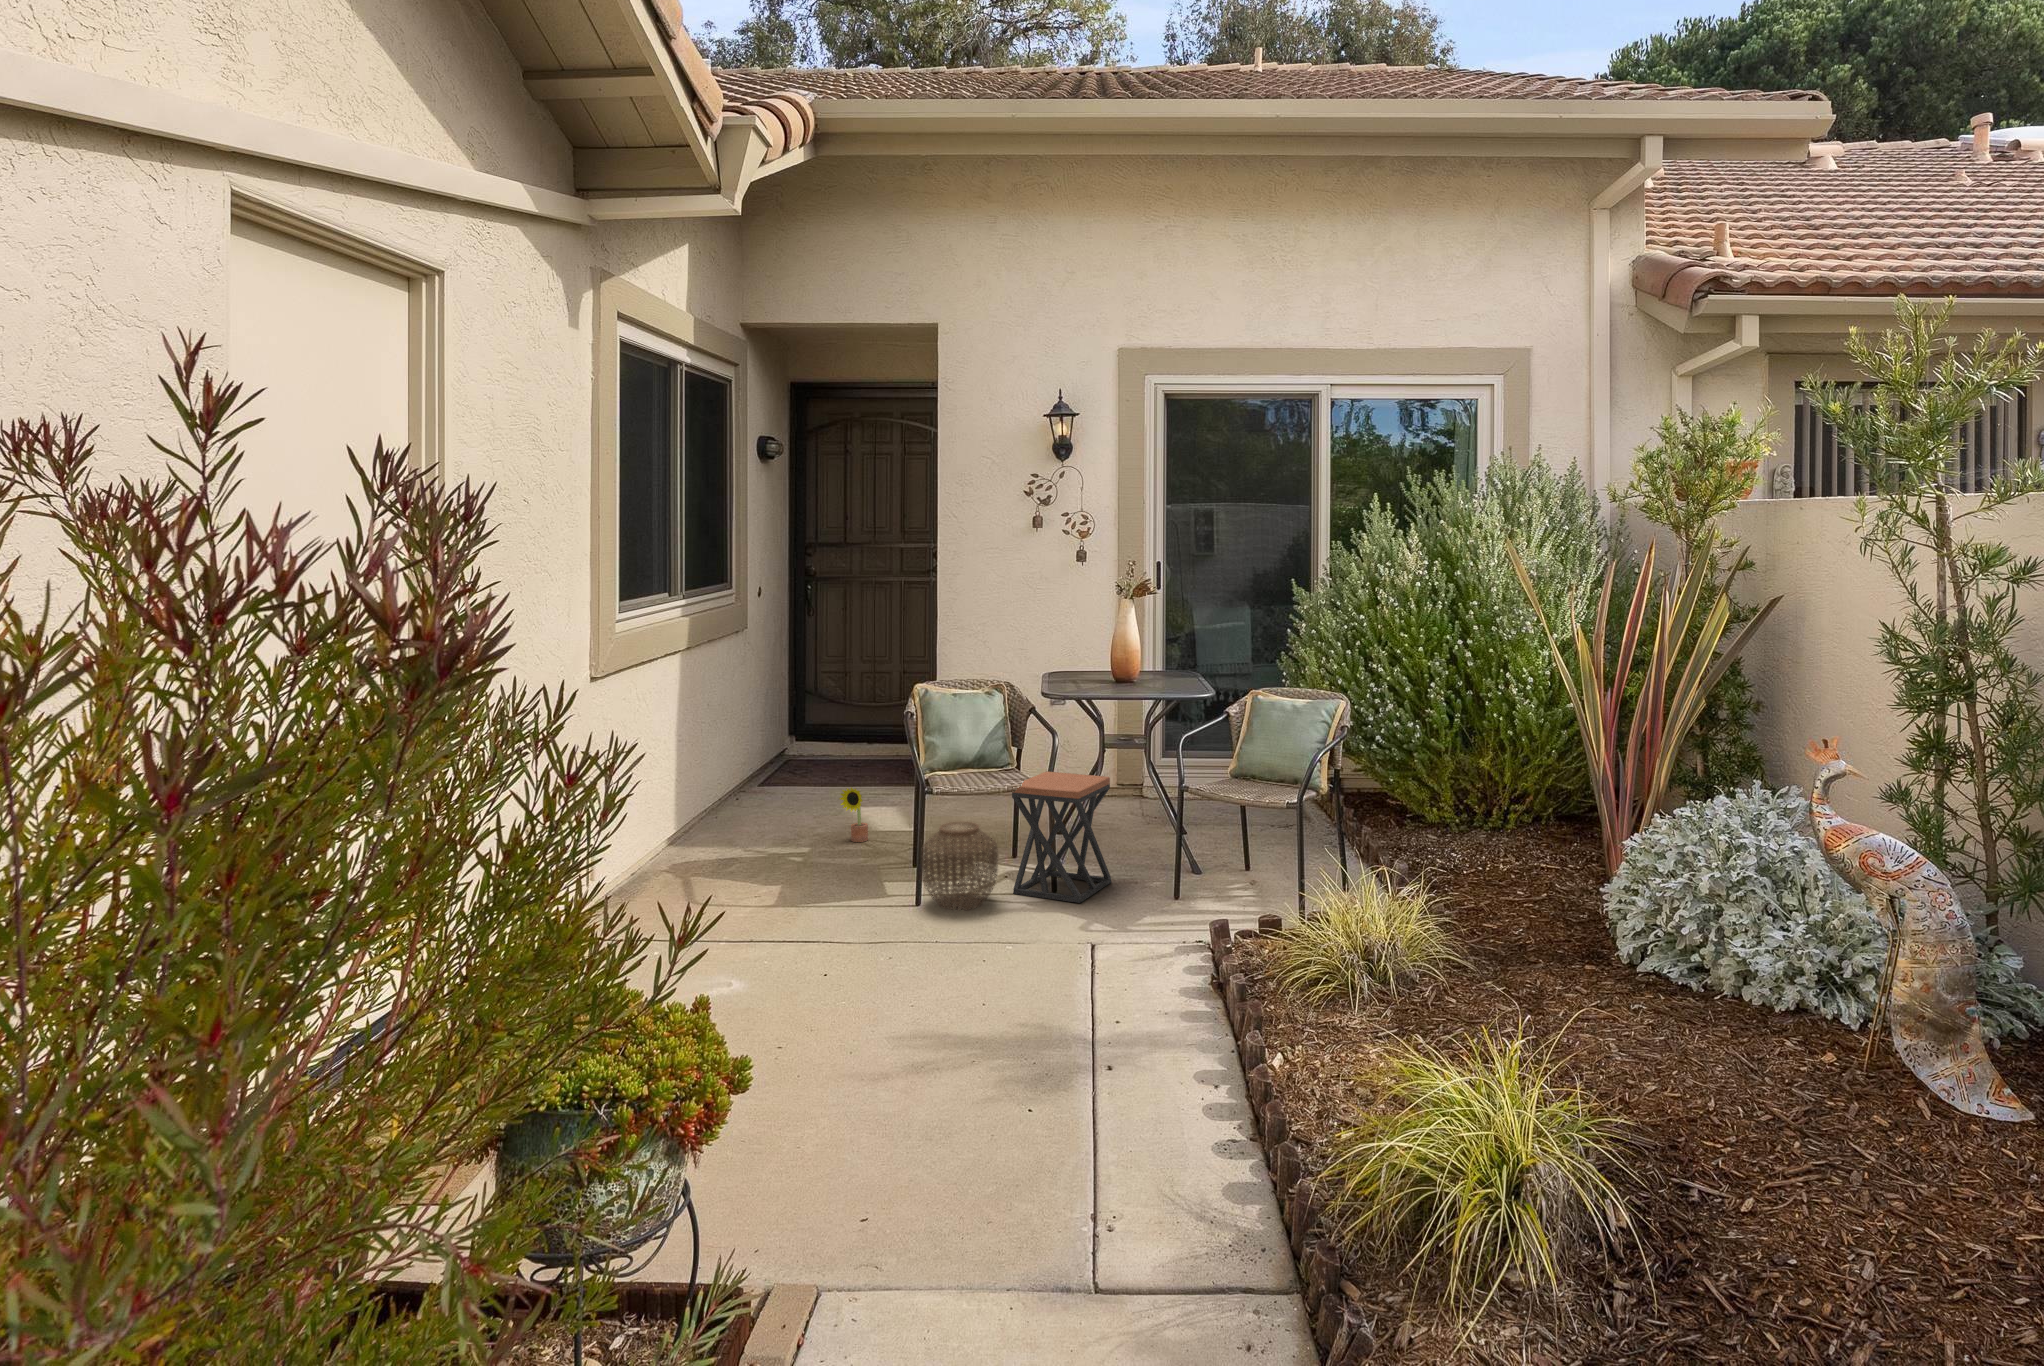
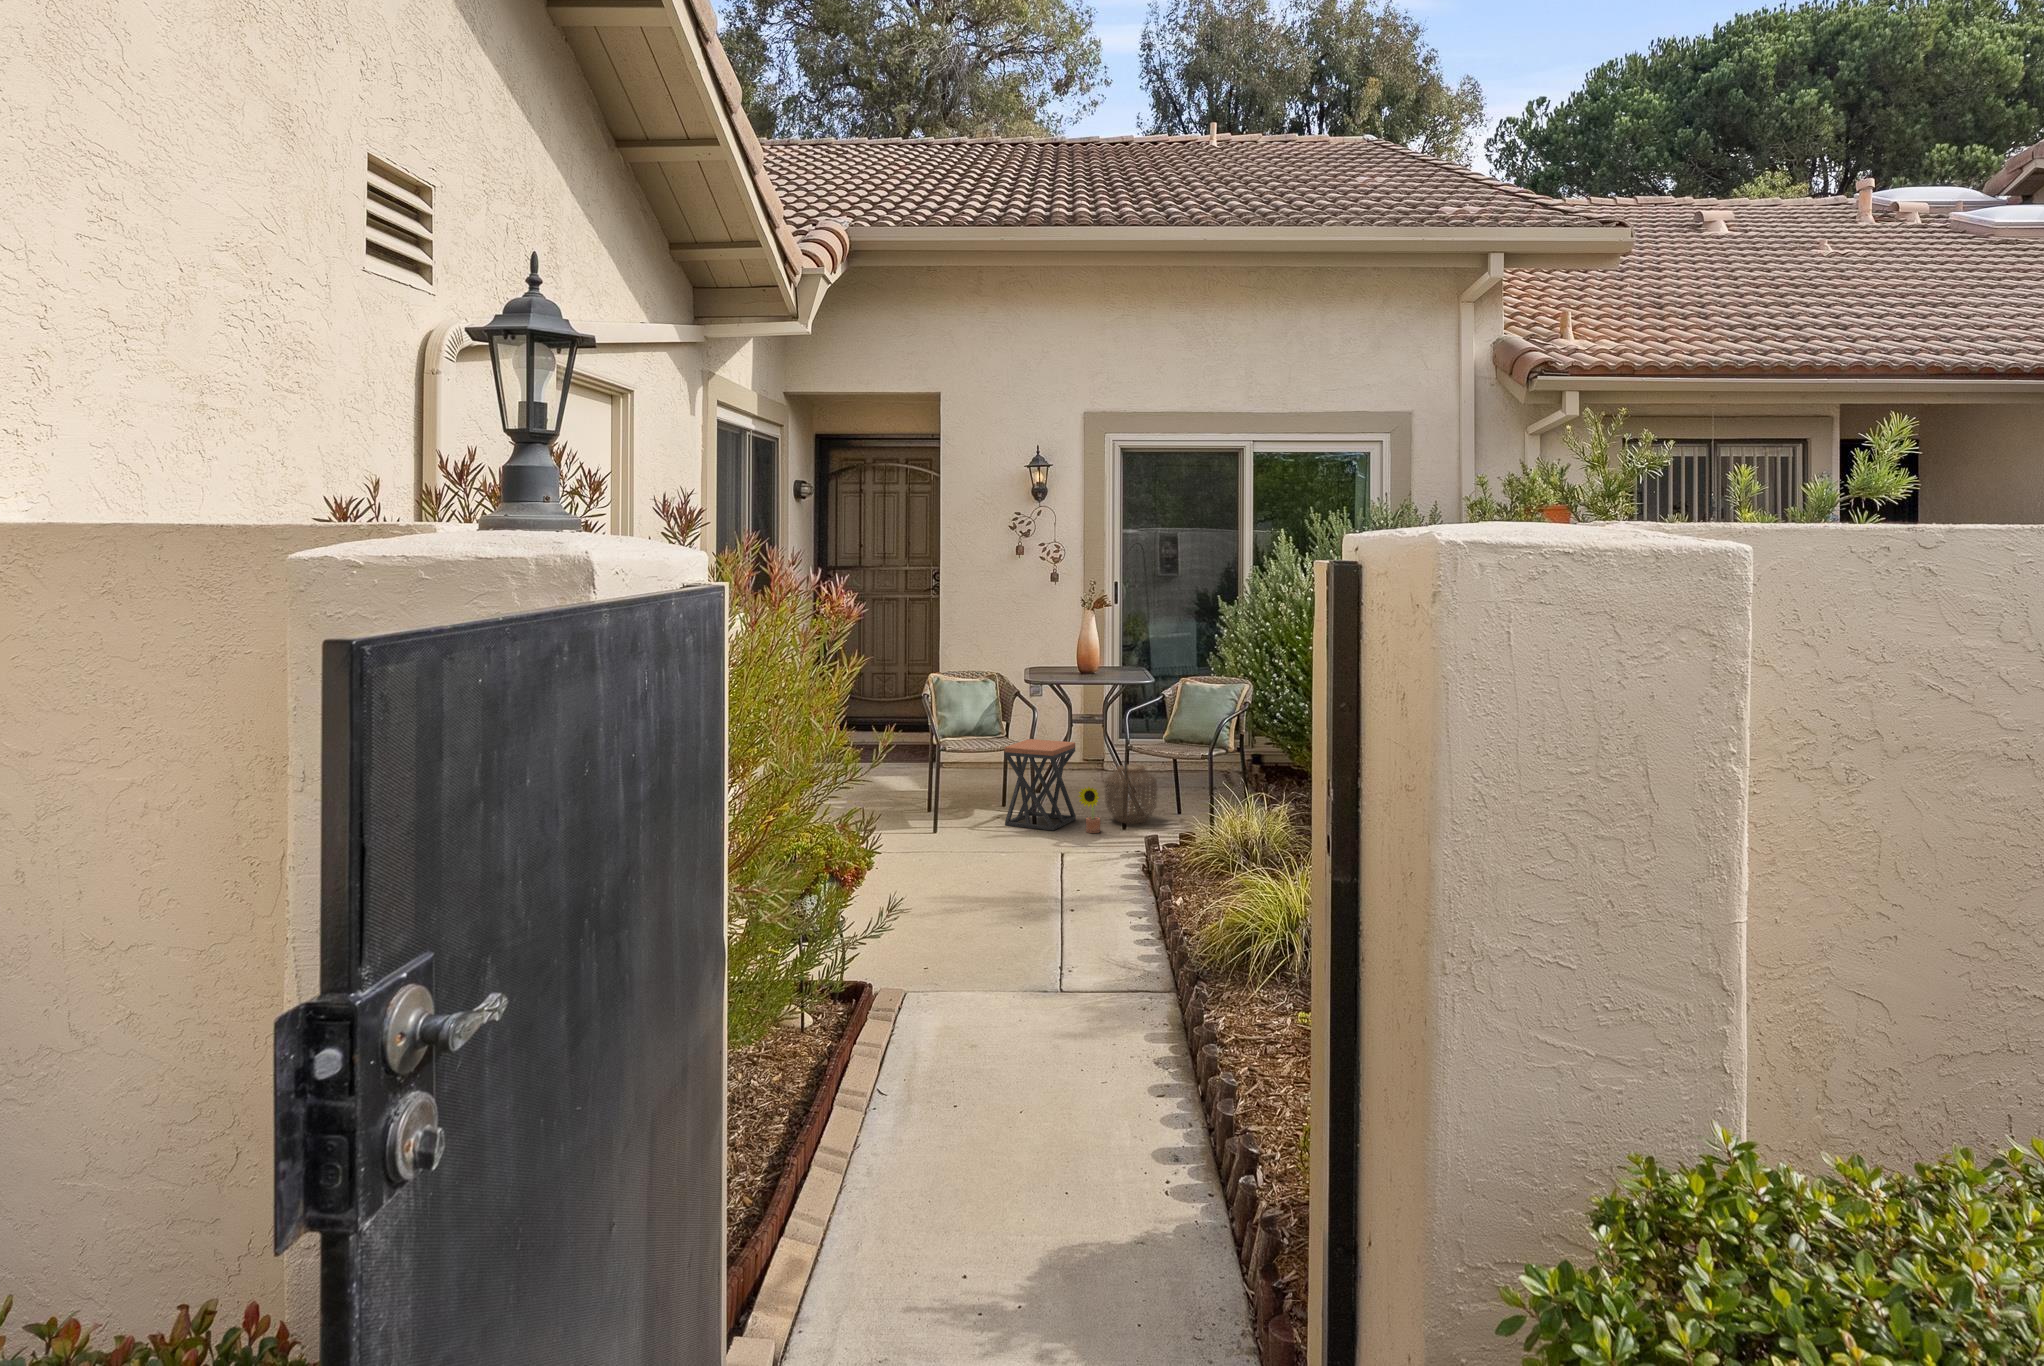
decorative plant: present [839,788,868,842] -> present [1078,787,1100,833]
woven basket: present [921,822,998,910] -> present [1105,764,1157,824]

